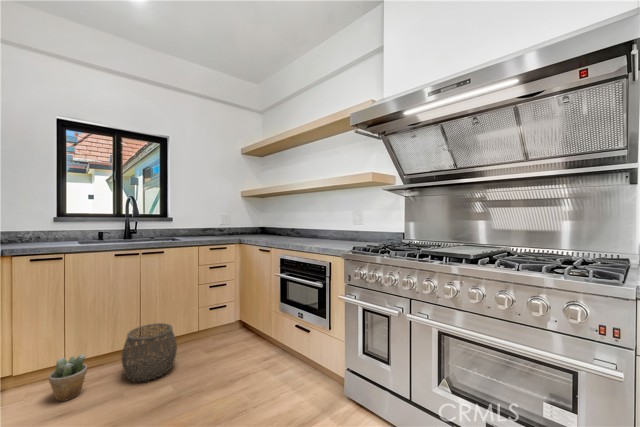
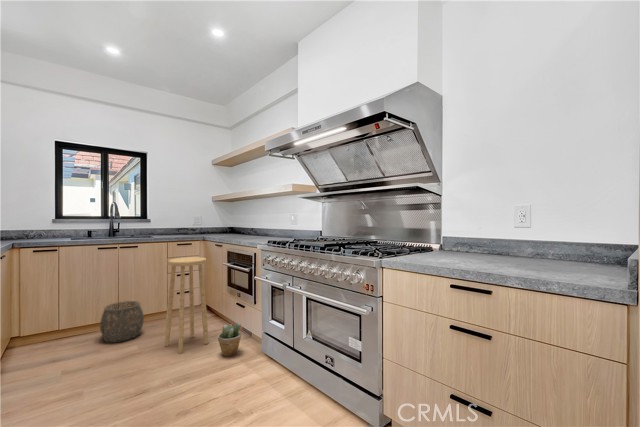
stool: none [212,267,268,400] -> present [165,257,208,354]
potted plant: present [49,354,87,401] -> present [218,323,241,357]

